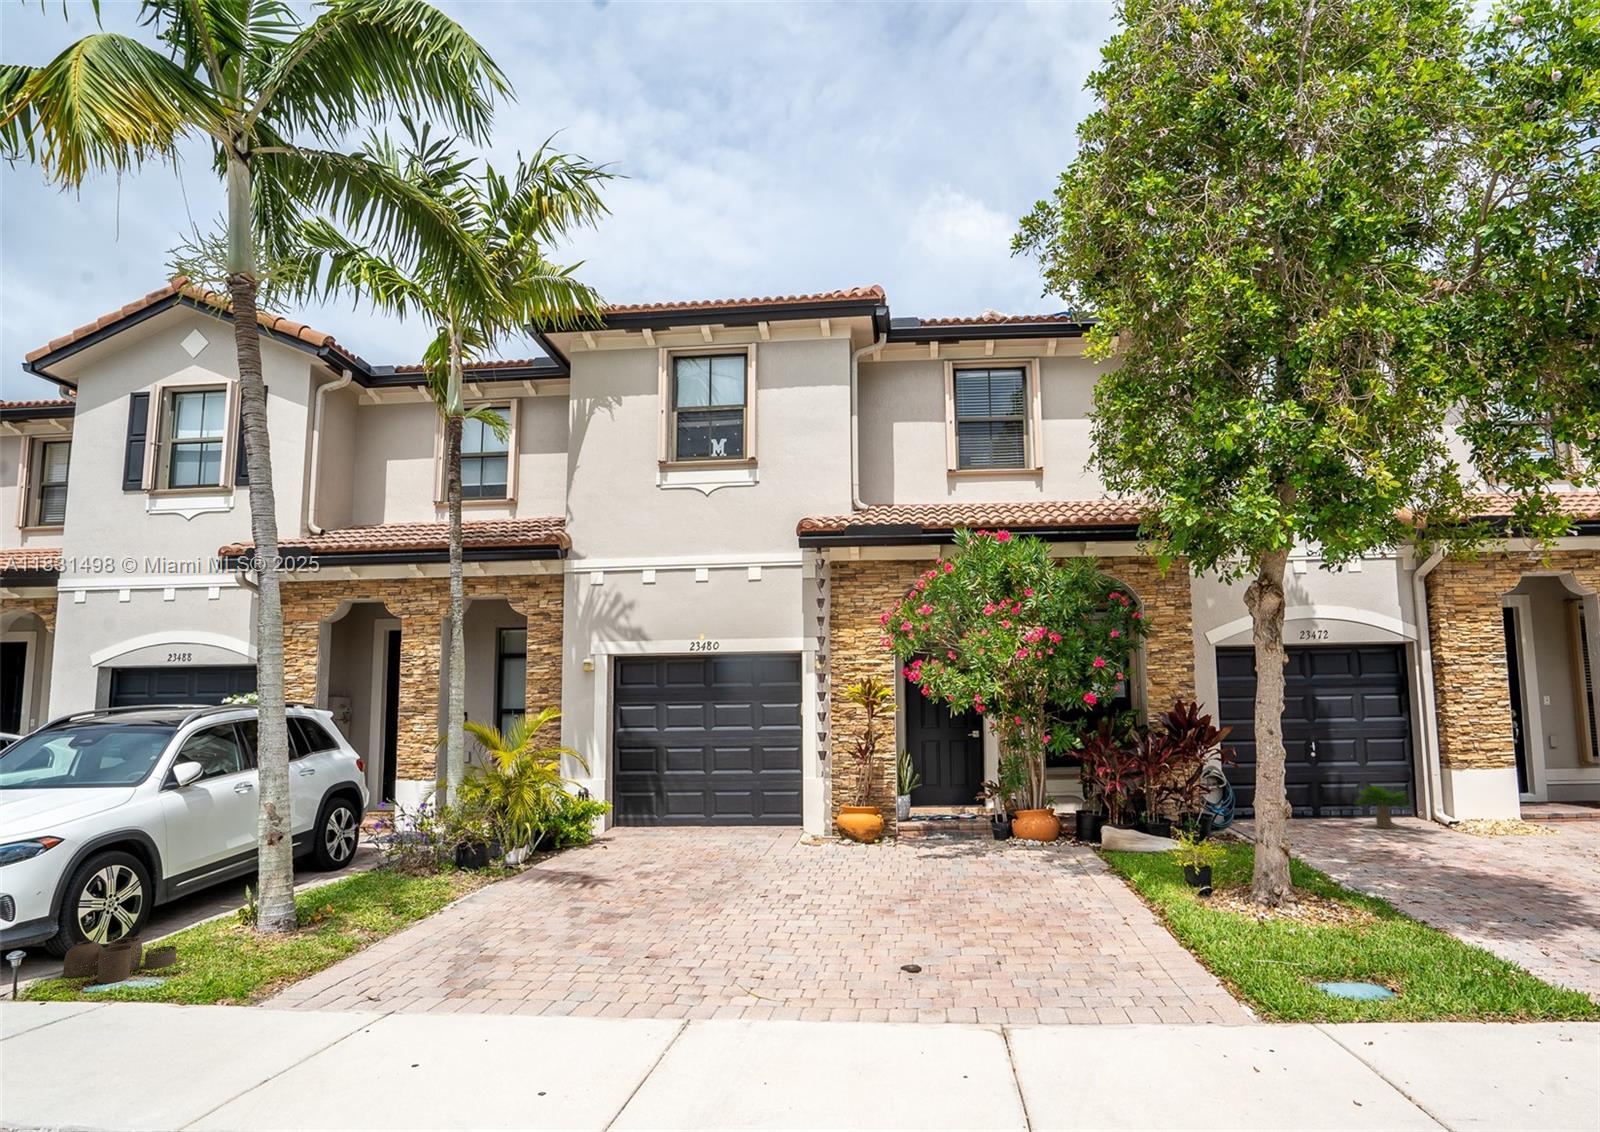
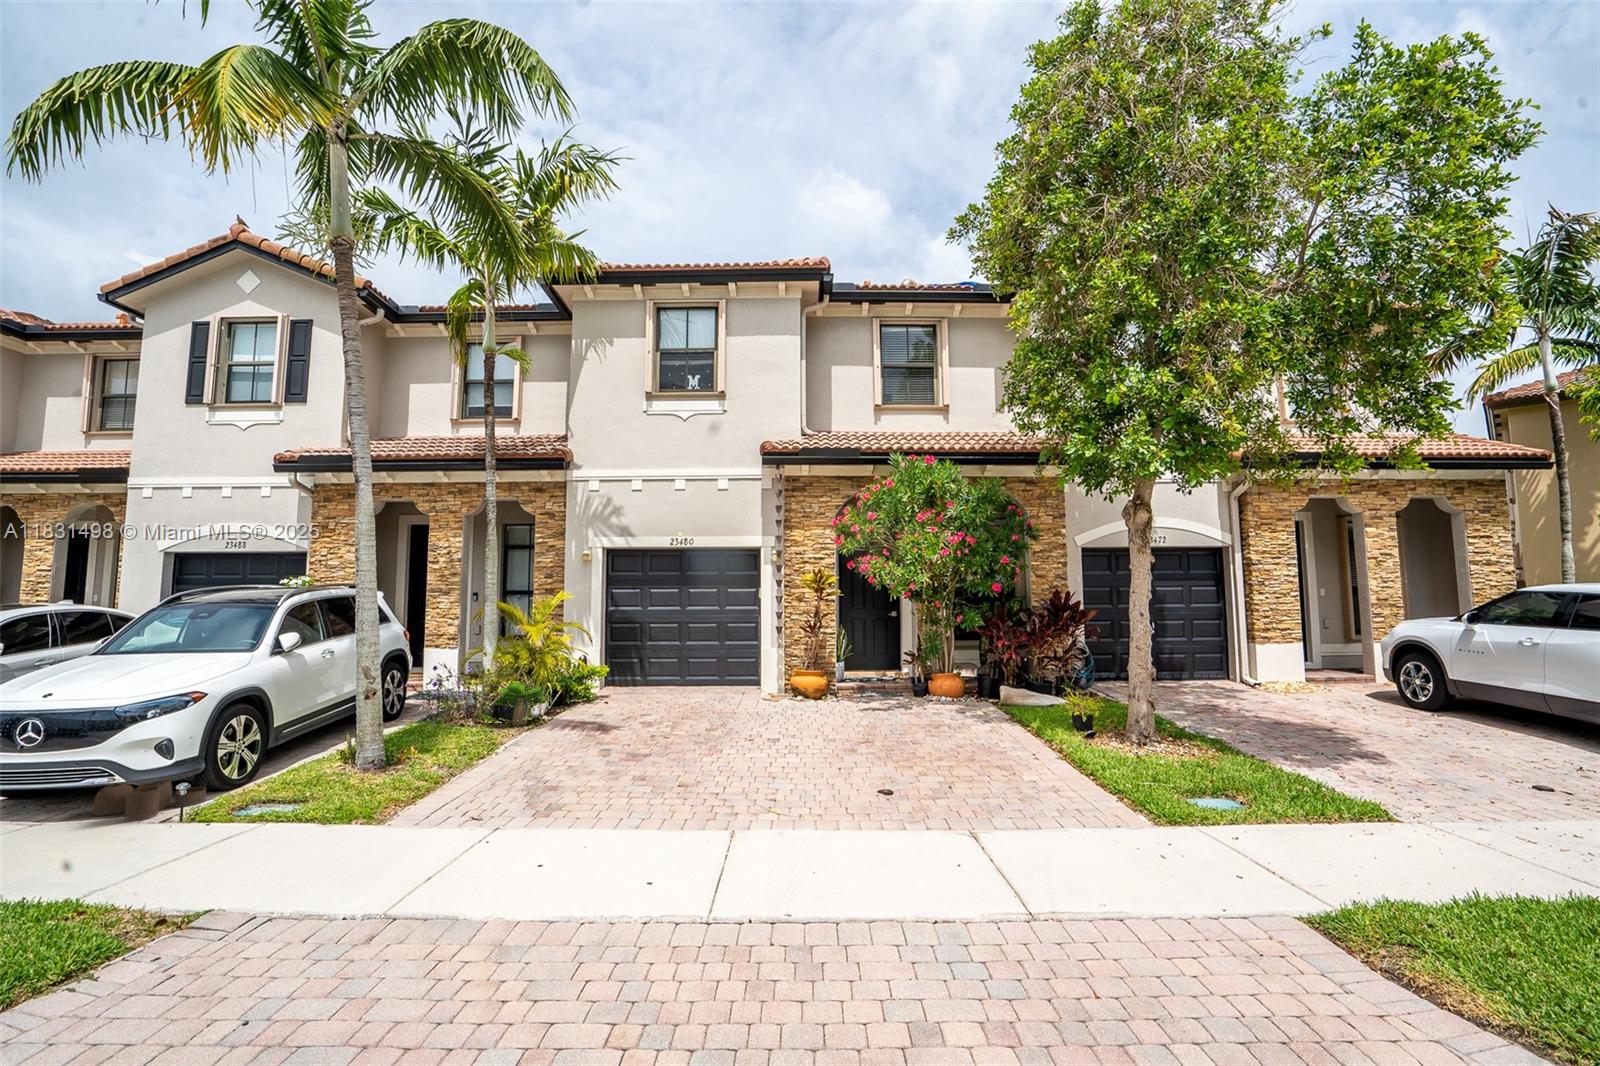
potted plant: present [1356,785,1409,828] -> present [494,682,545,726]

